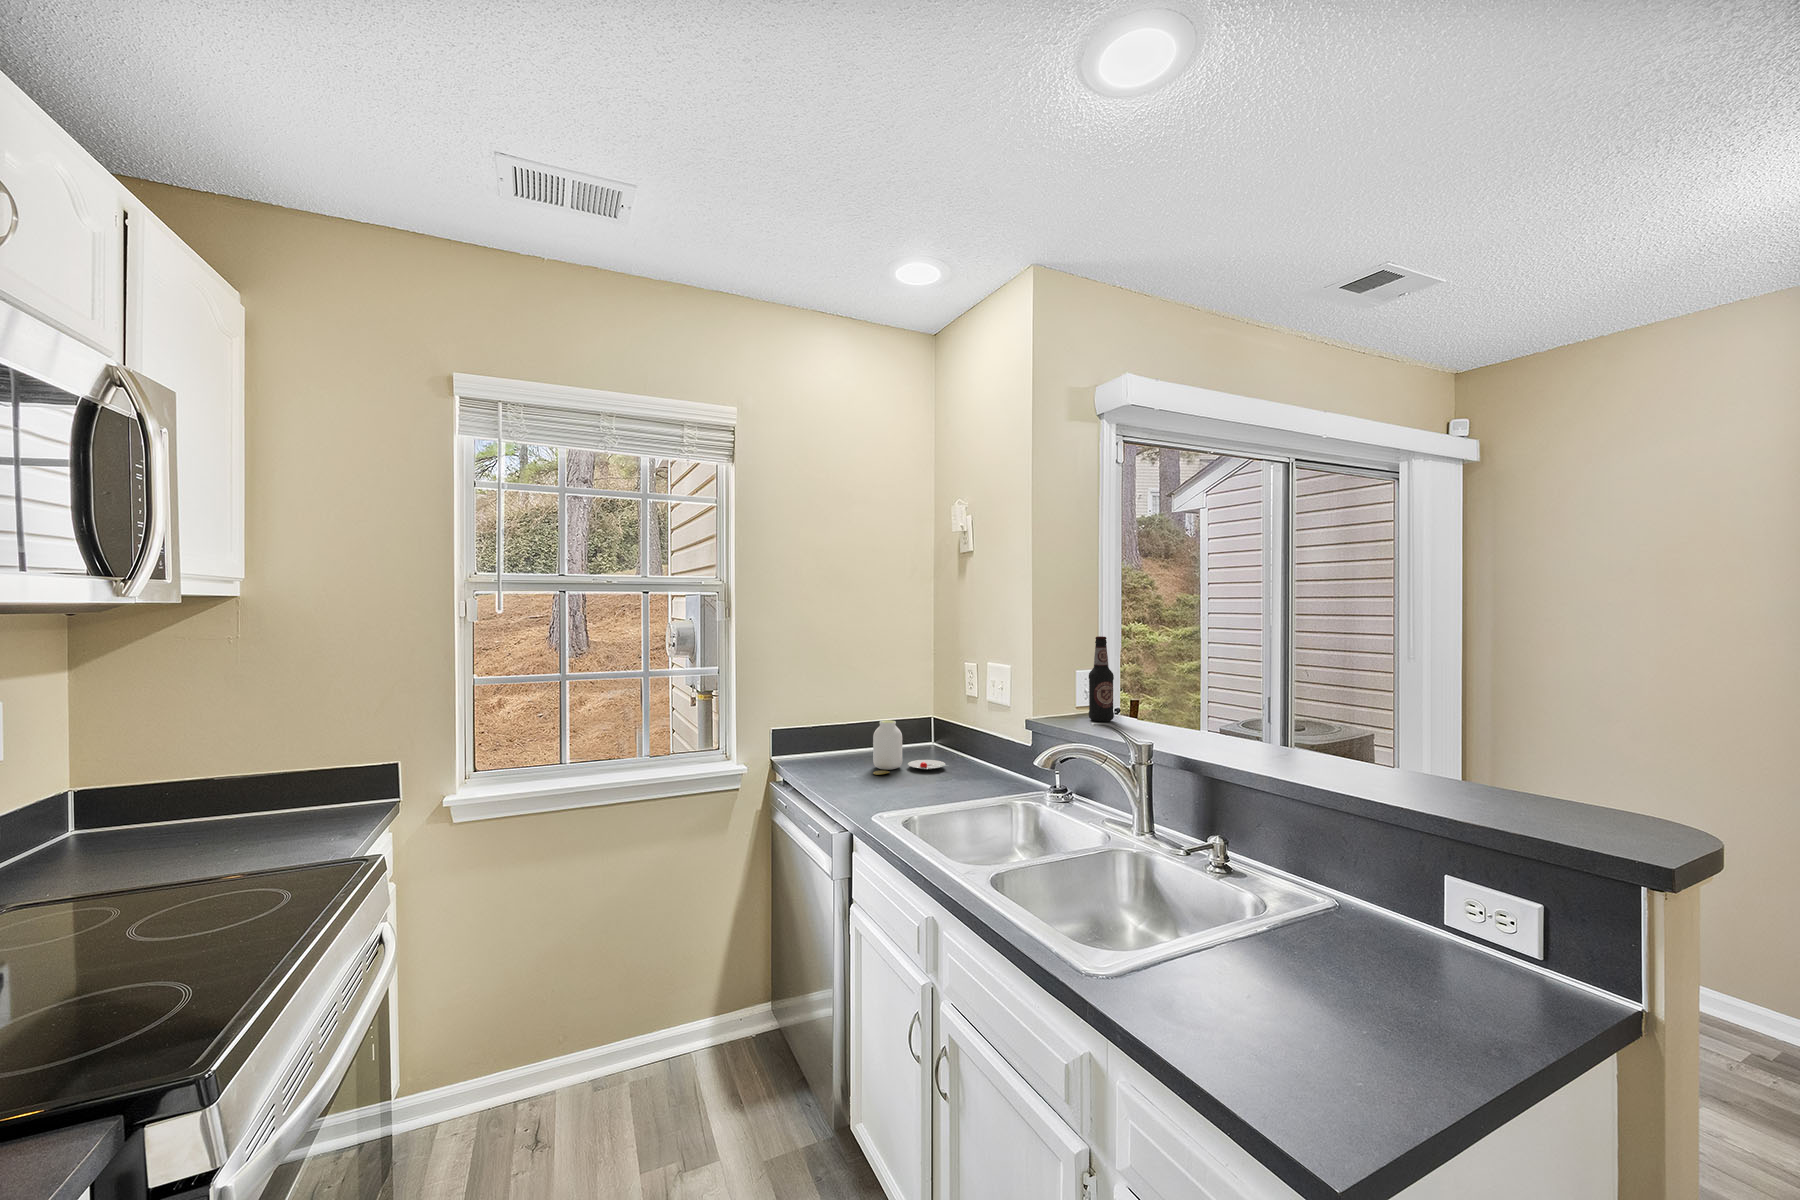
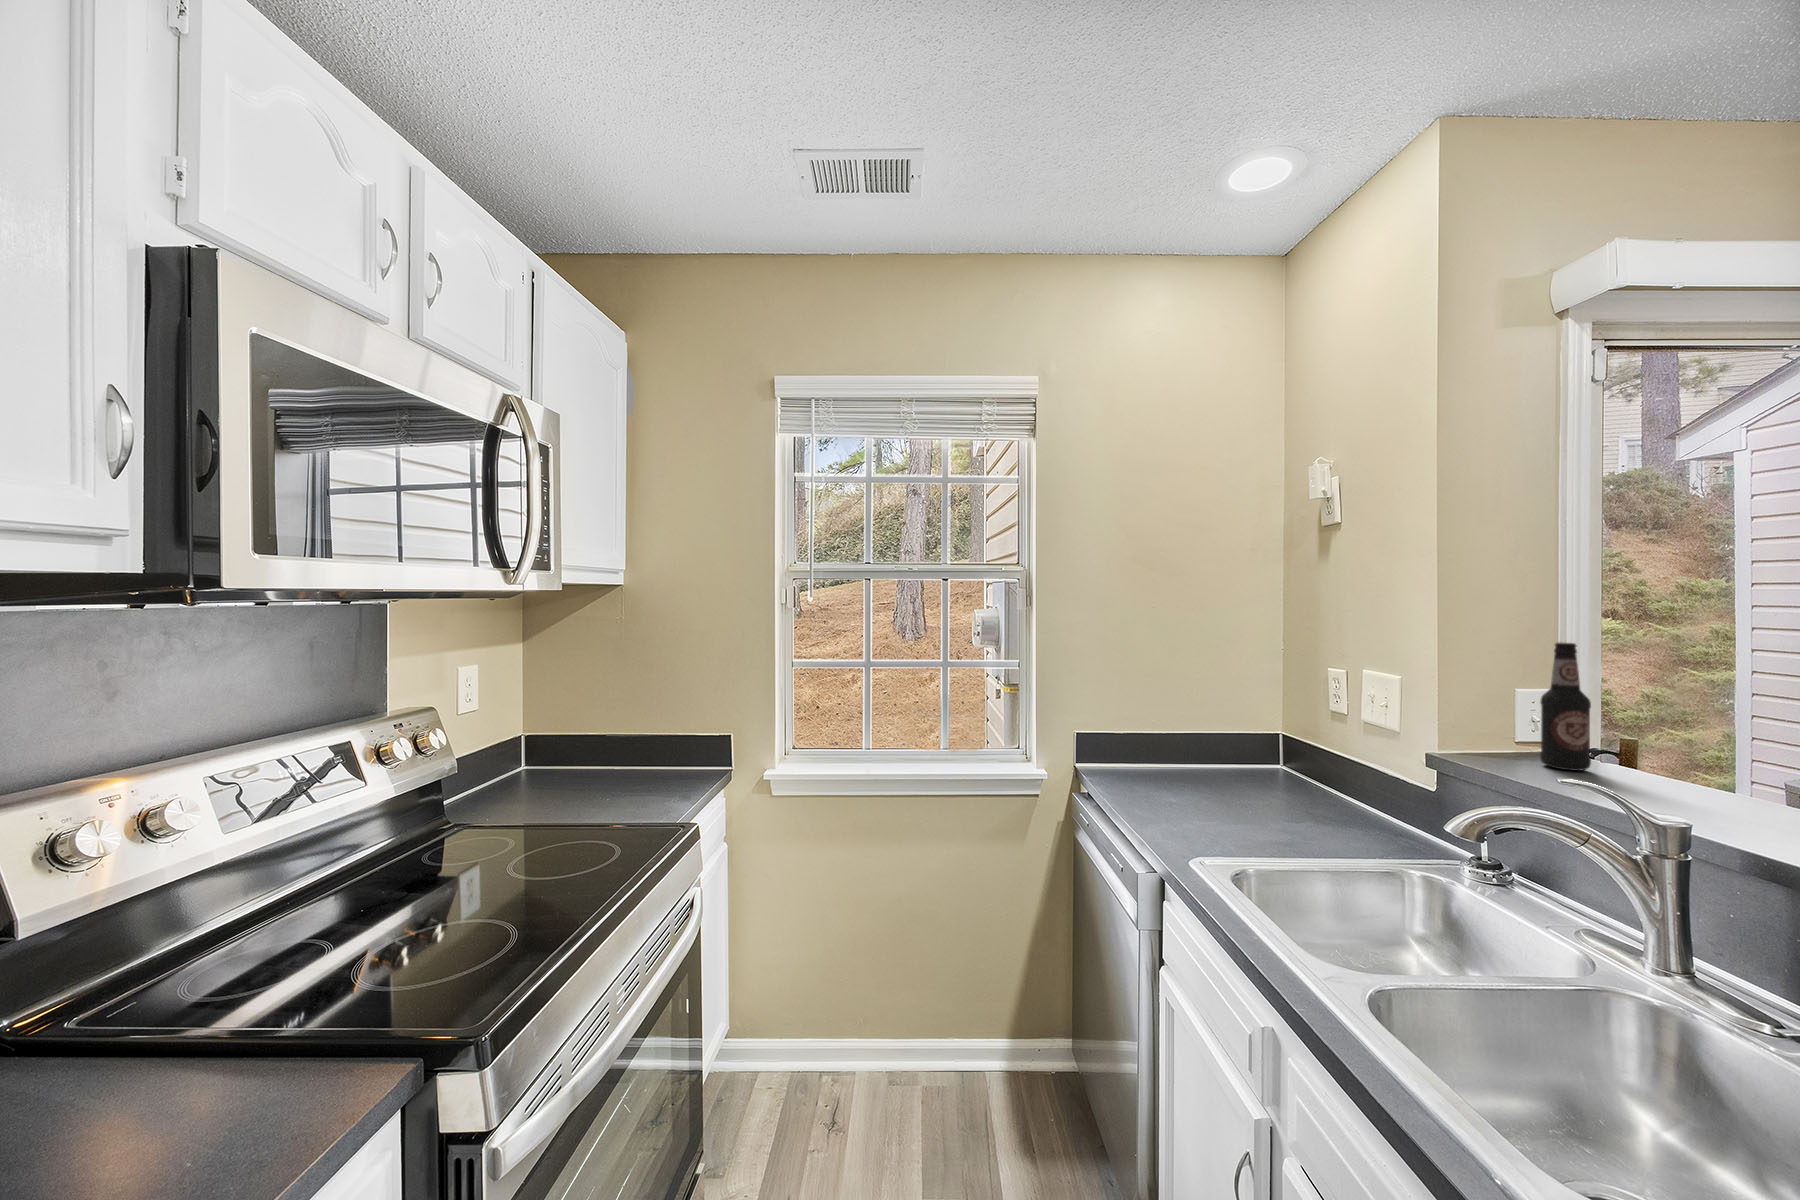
jar: present [873,720,947,775] -> none [1196,735,1302,803]

